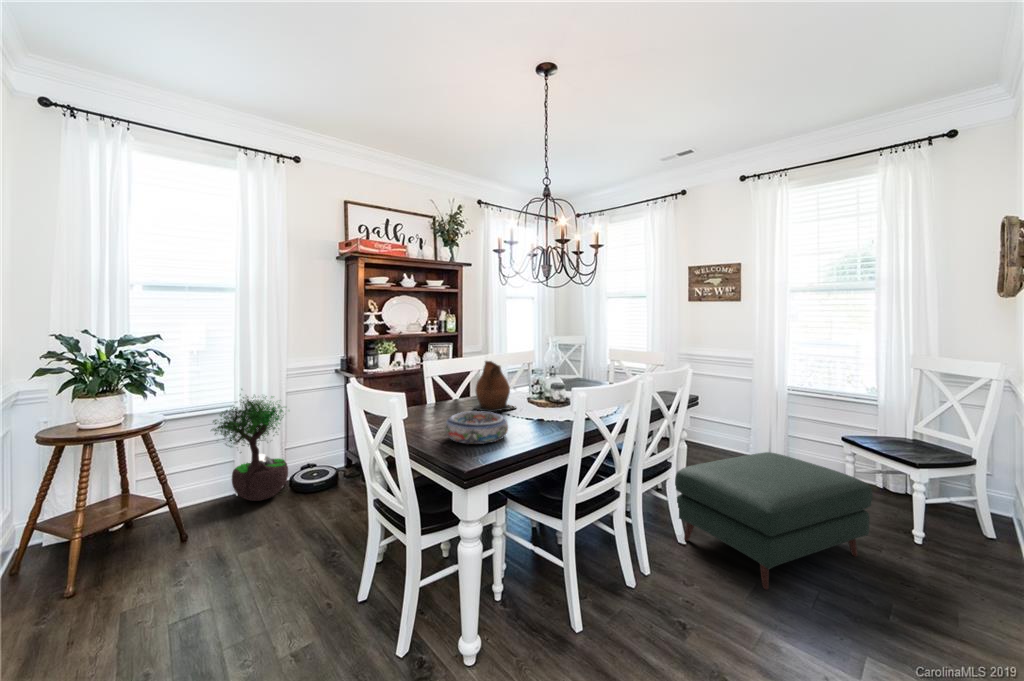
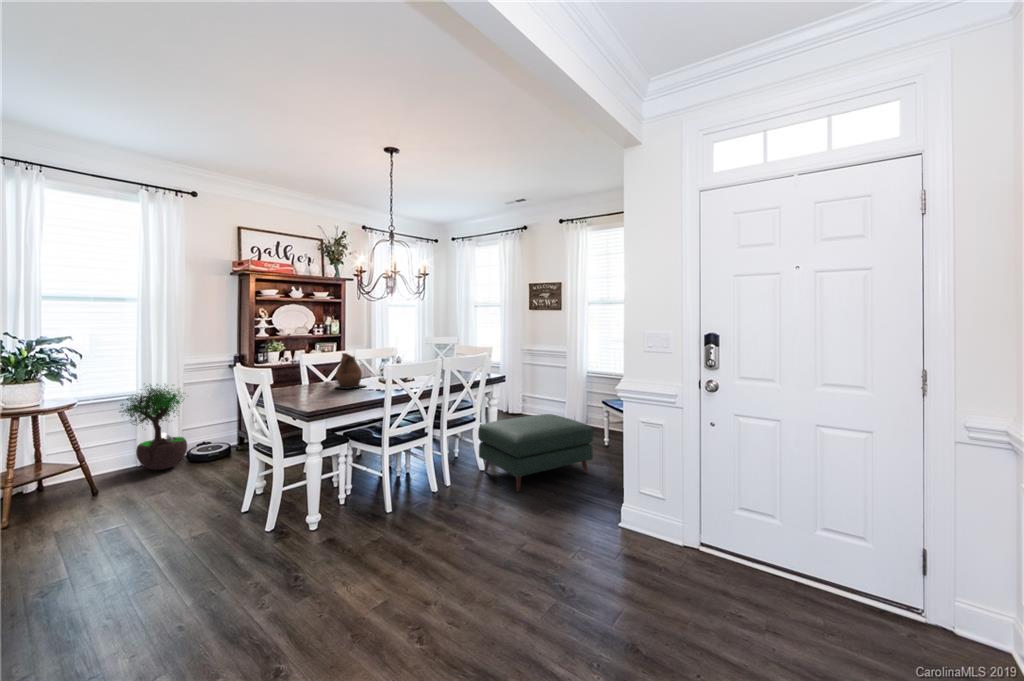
bowl: present [445,411,508,444] -> none [302,386,347,404]

